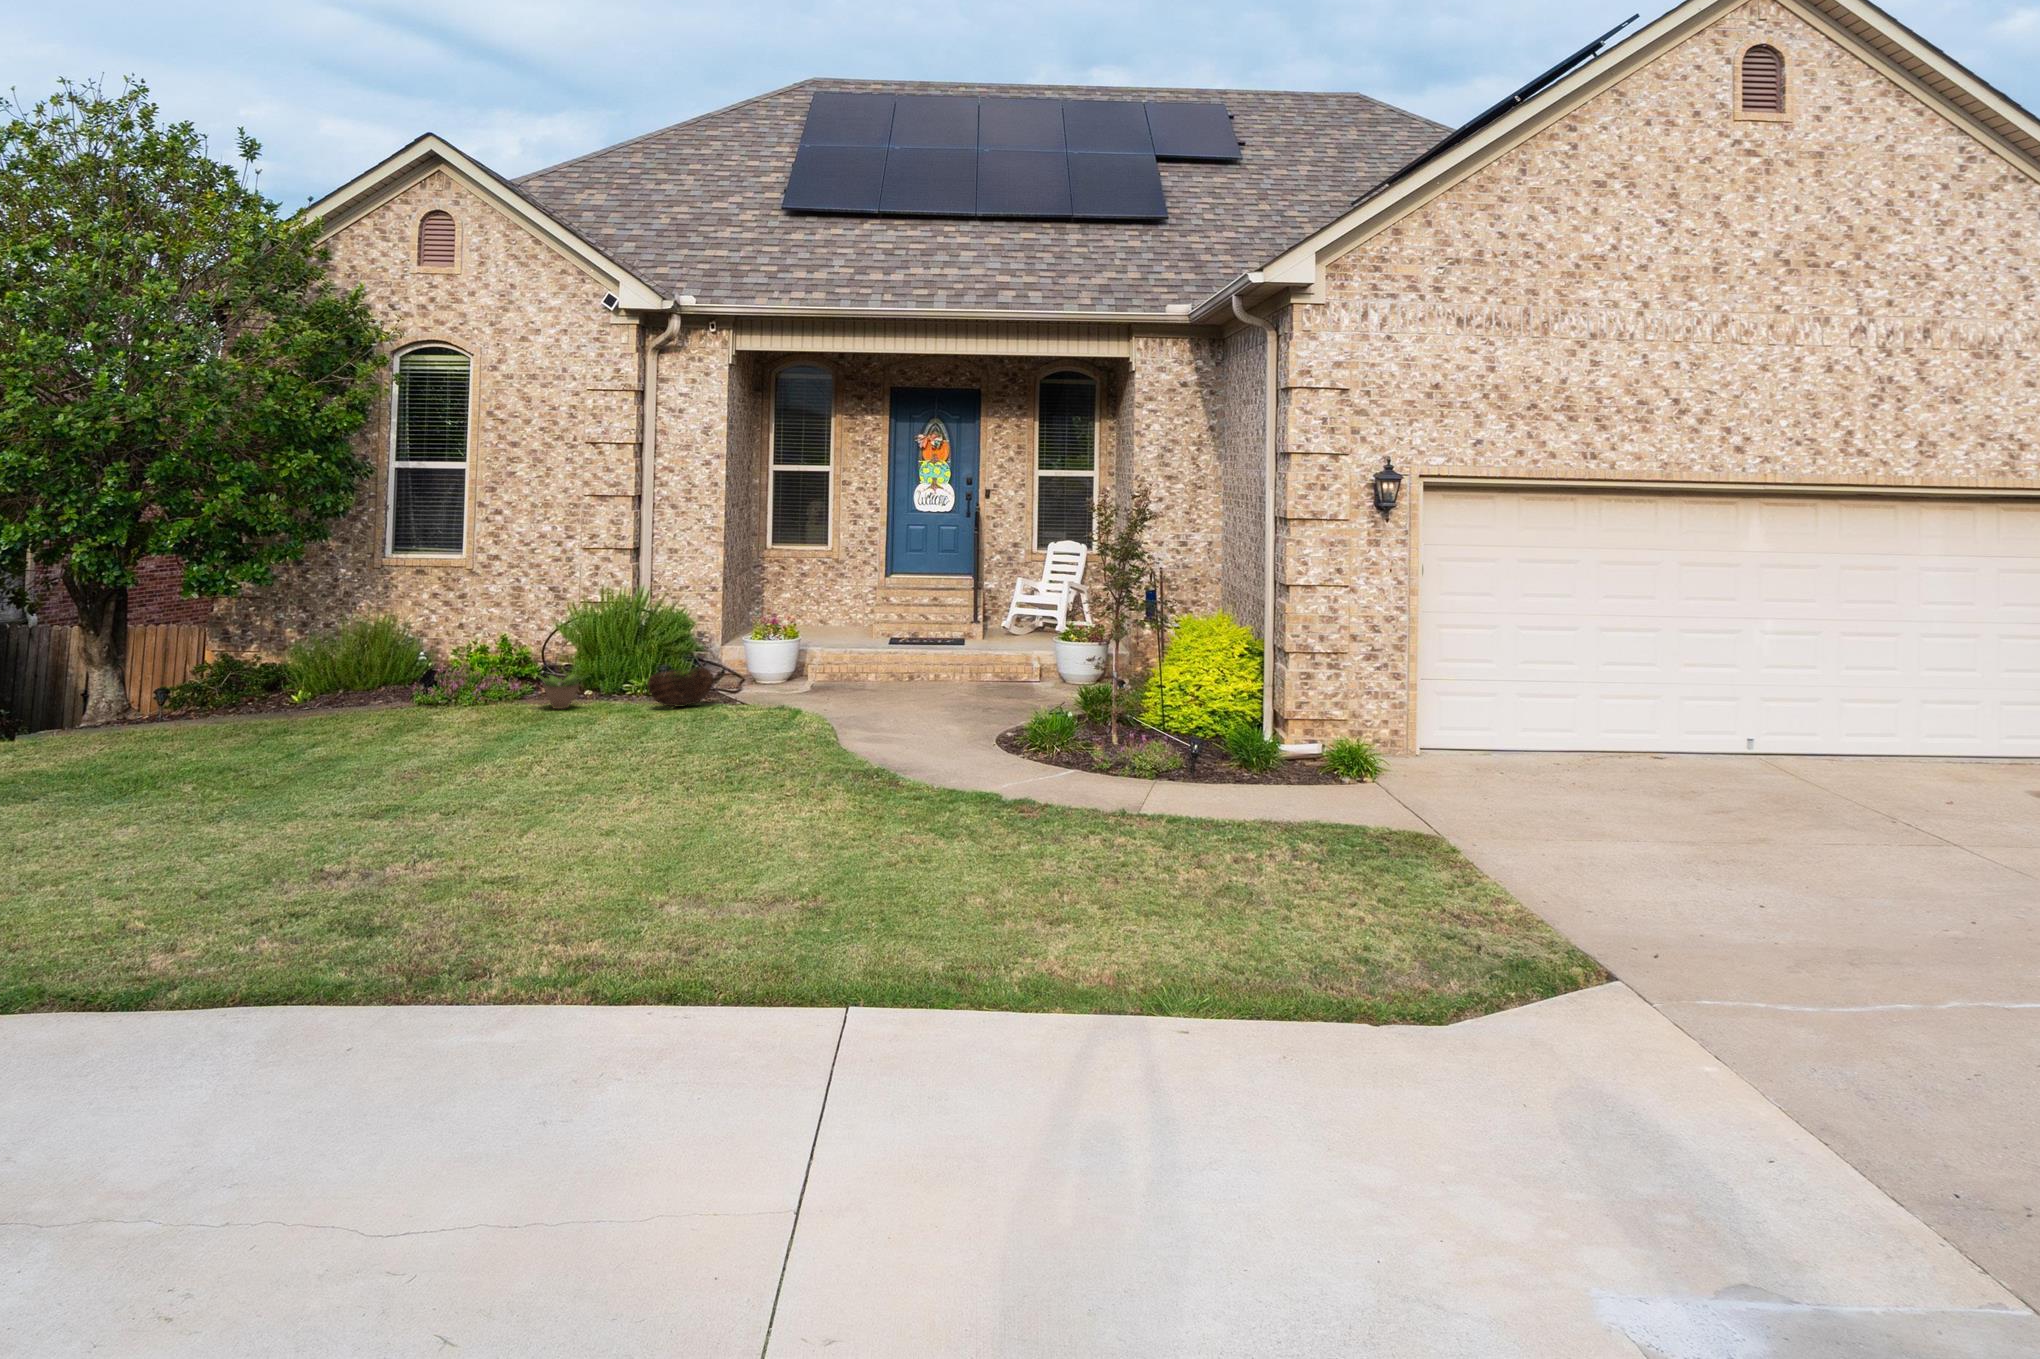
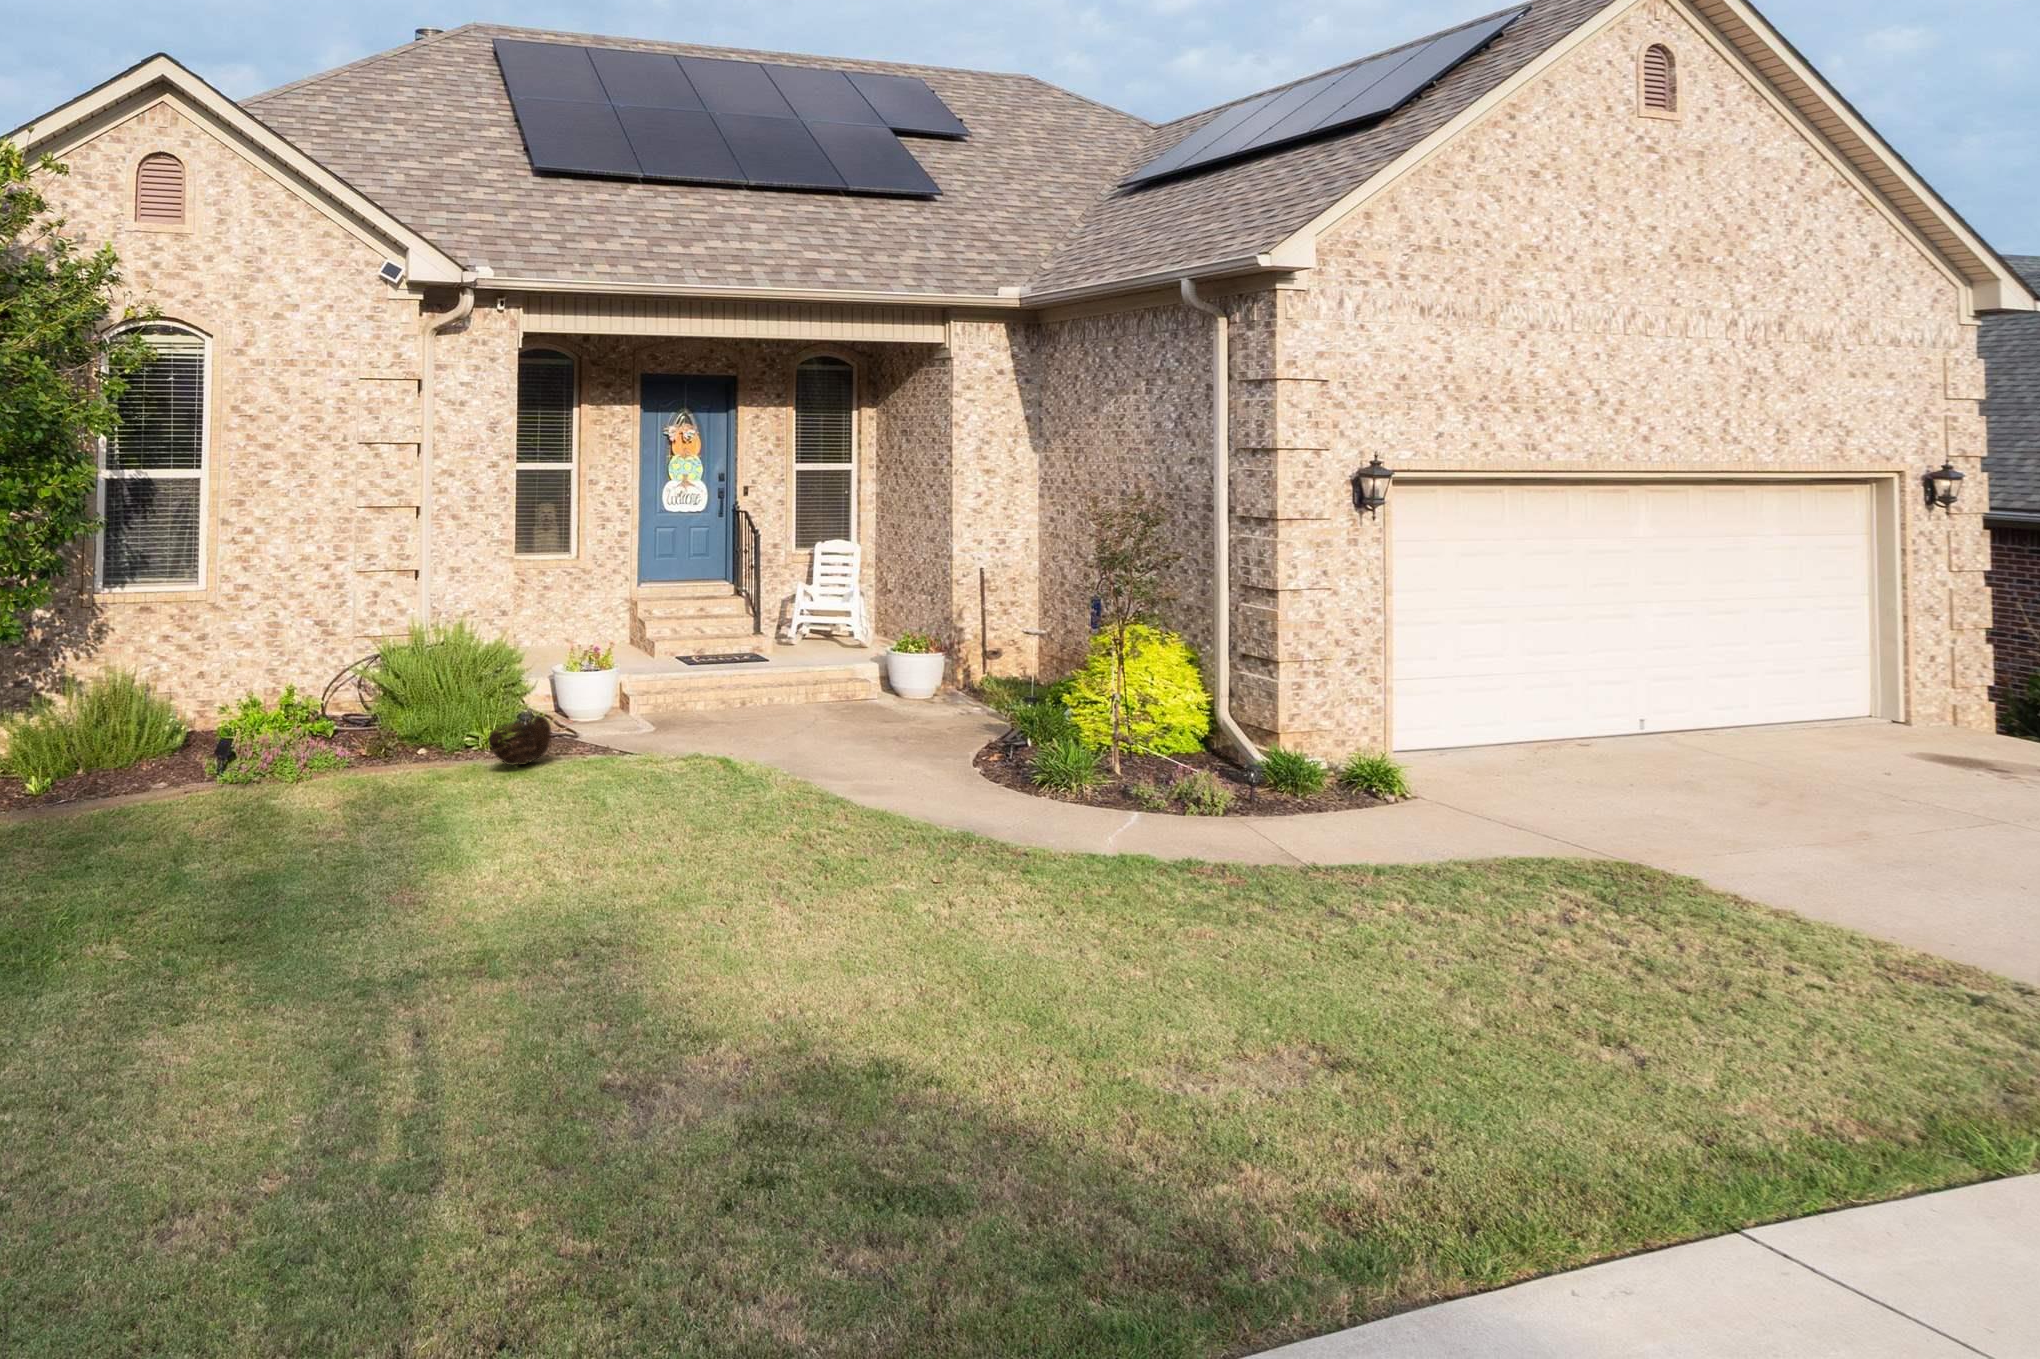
decorative plant: present [537,674,583,709] -> none [343,734,421,780]

